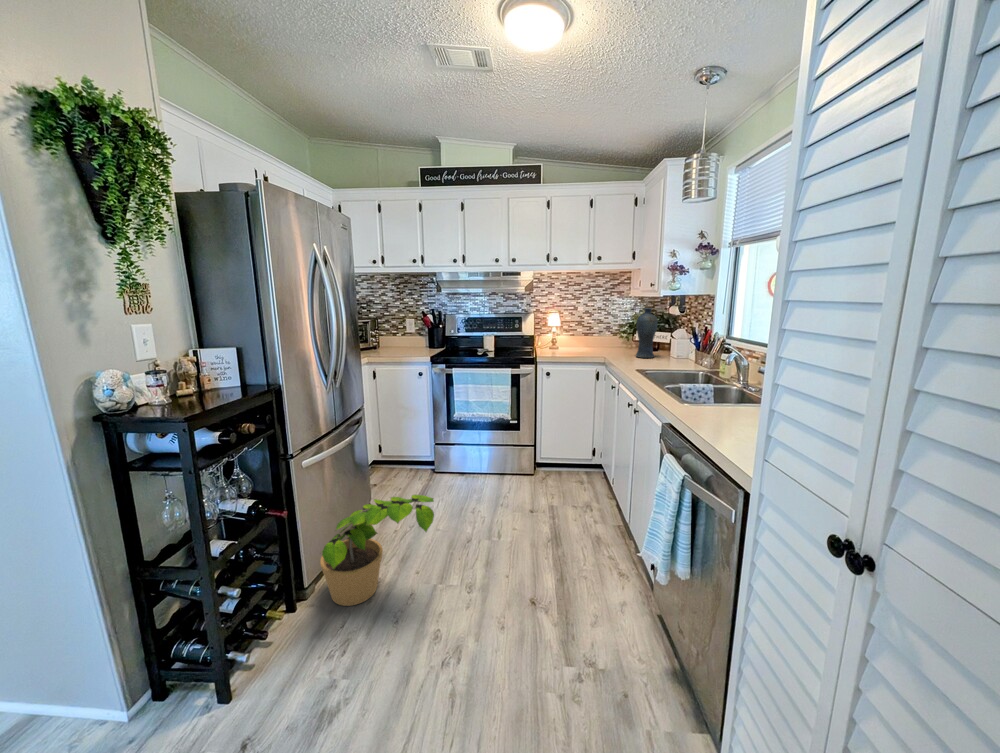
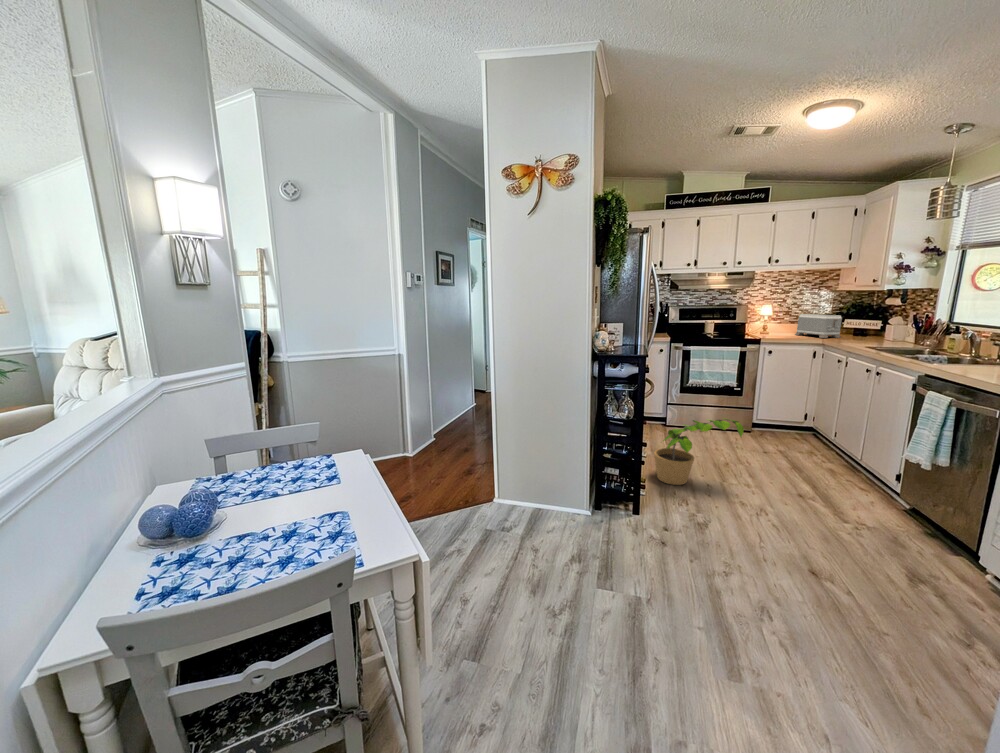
vase: present [636,308,657,358] -> none [854,300,878,340]
toaster: none [581,325,625,355] -> present [795,314,842,338]

